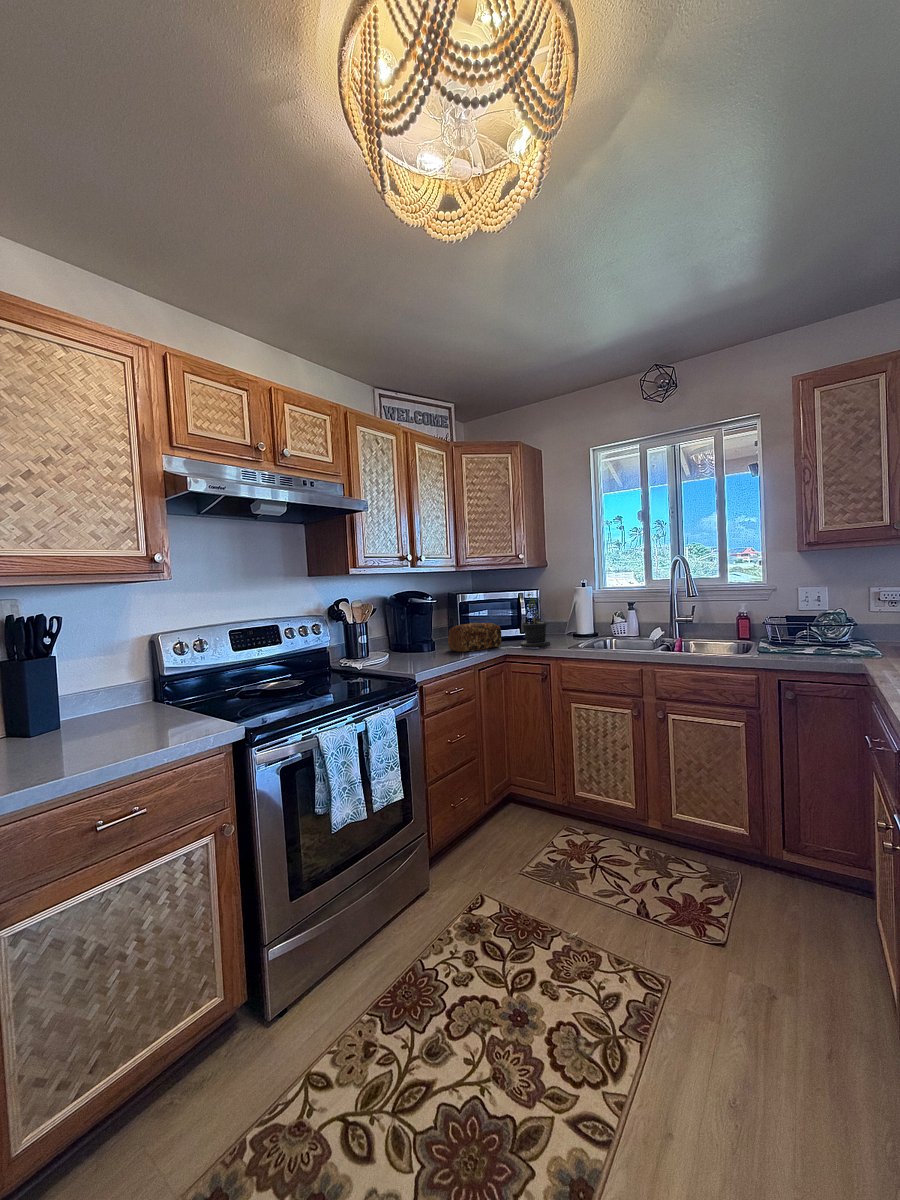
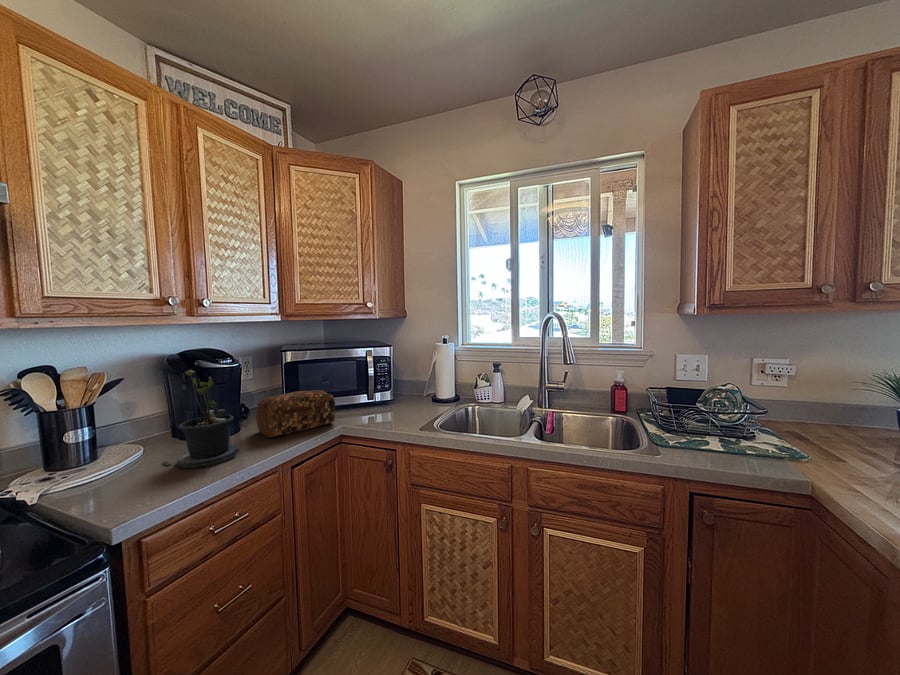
potted plant: present [514,594,550,647] -> present [162,369,239,469]

